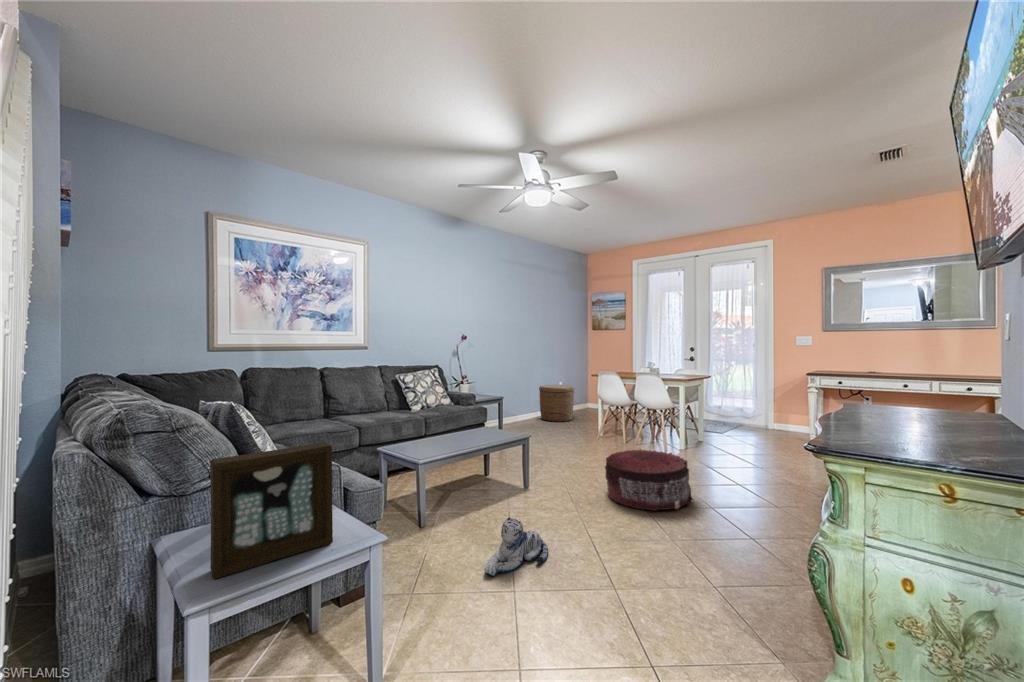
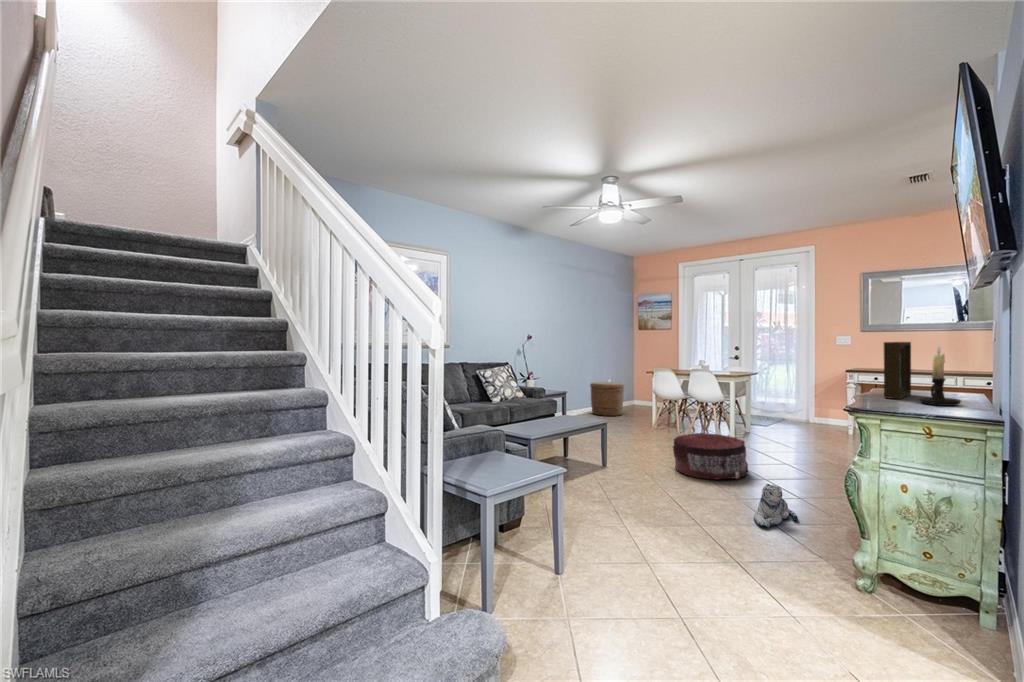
candle holder: none [918,347,990,443] -> present [918,346,961,406]
picture frame: present [210,442,333,579] -> present [884,342,911,399]
plush toy: present [485,517,548,576] -> present [754,484,798,527]

